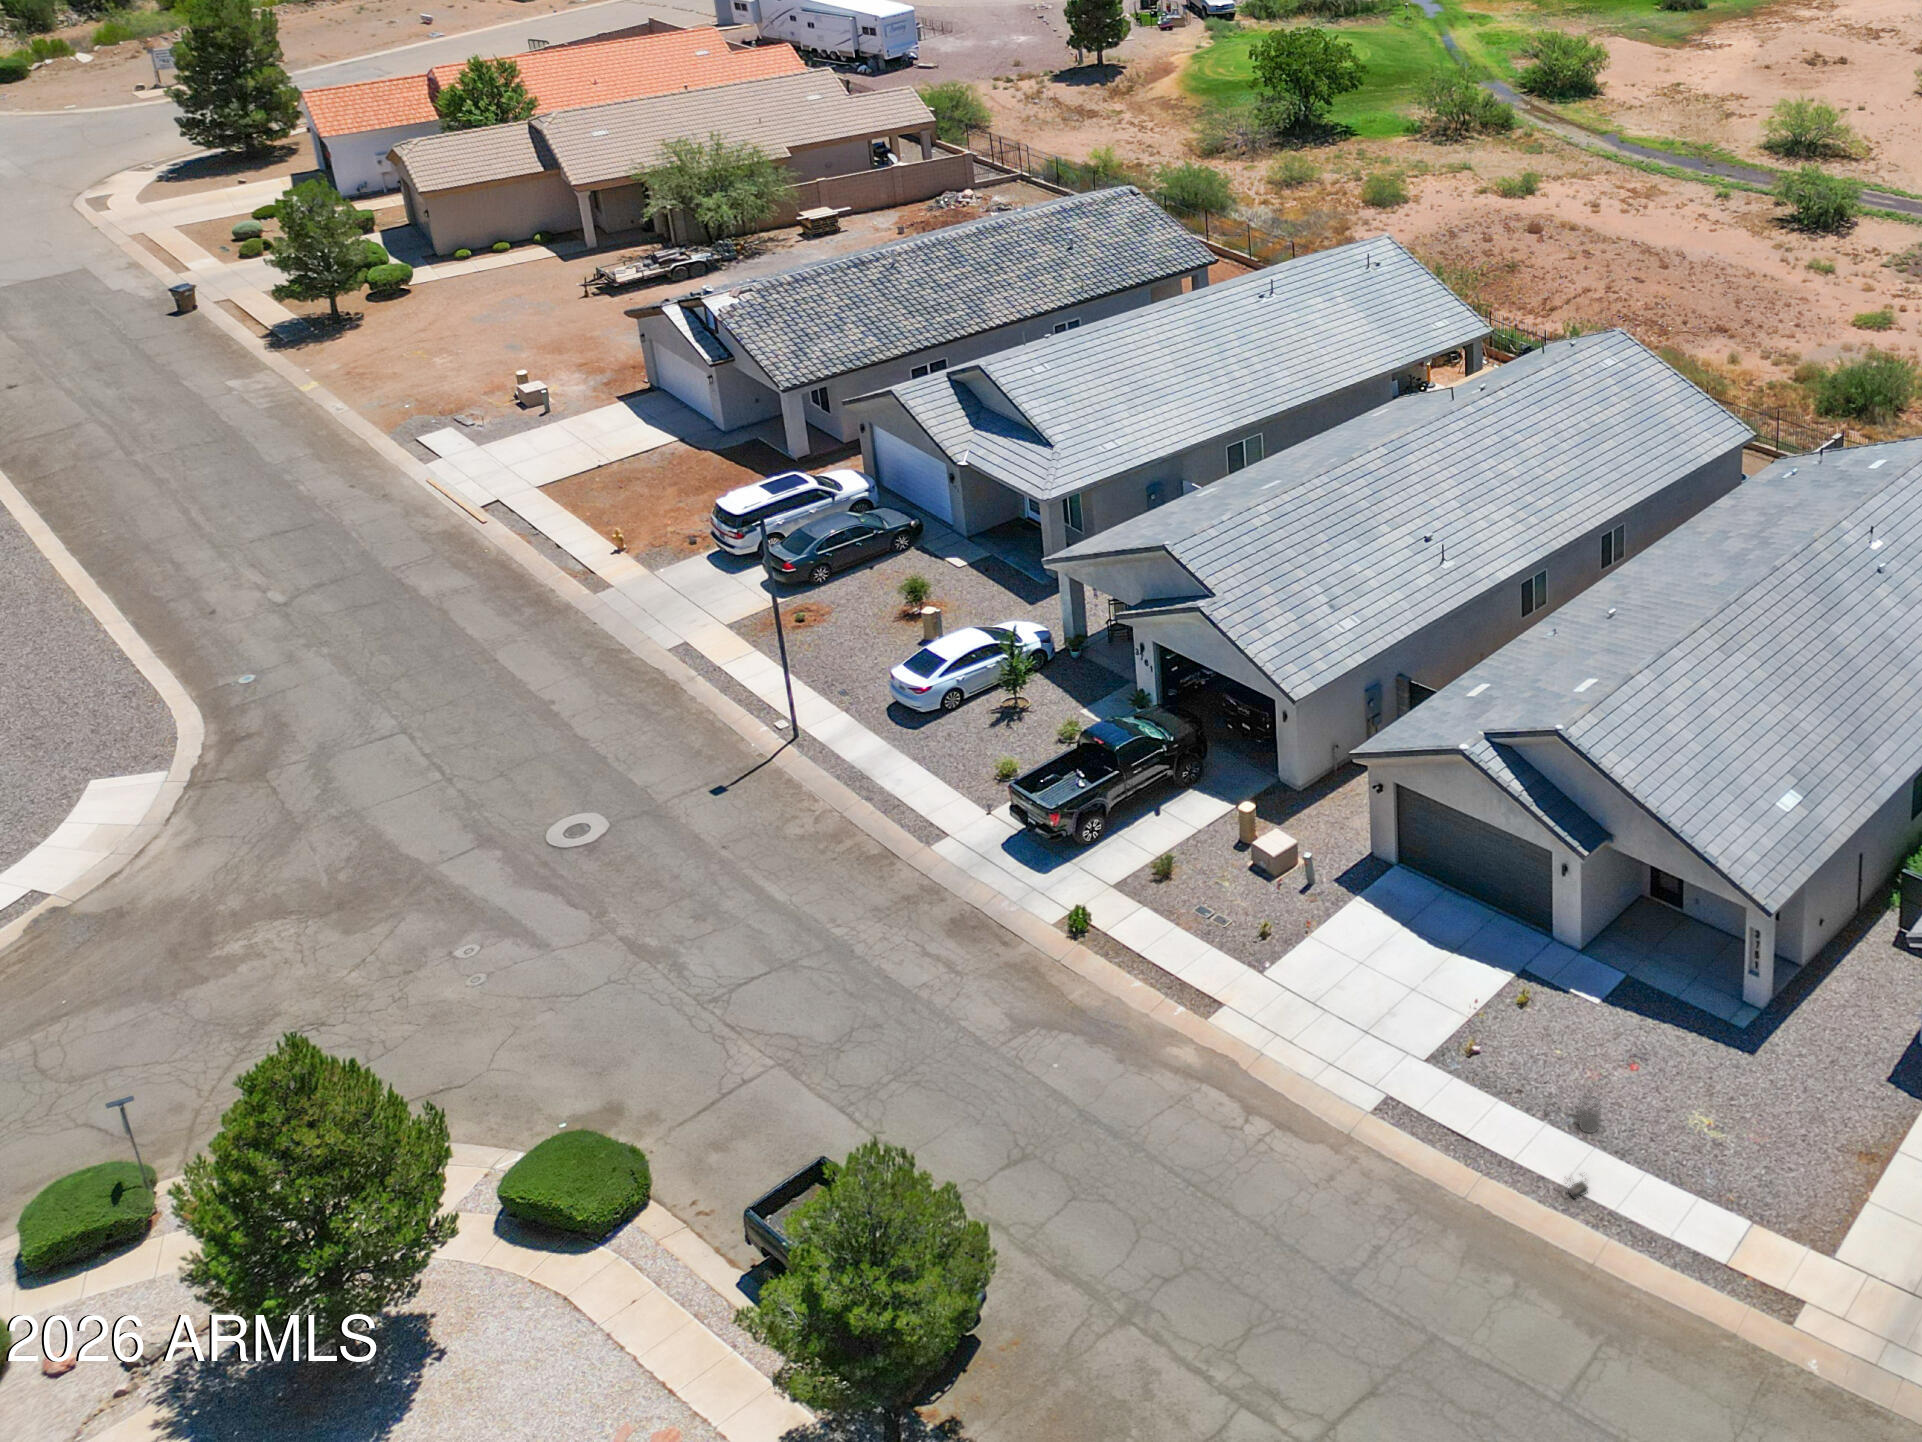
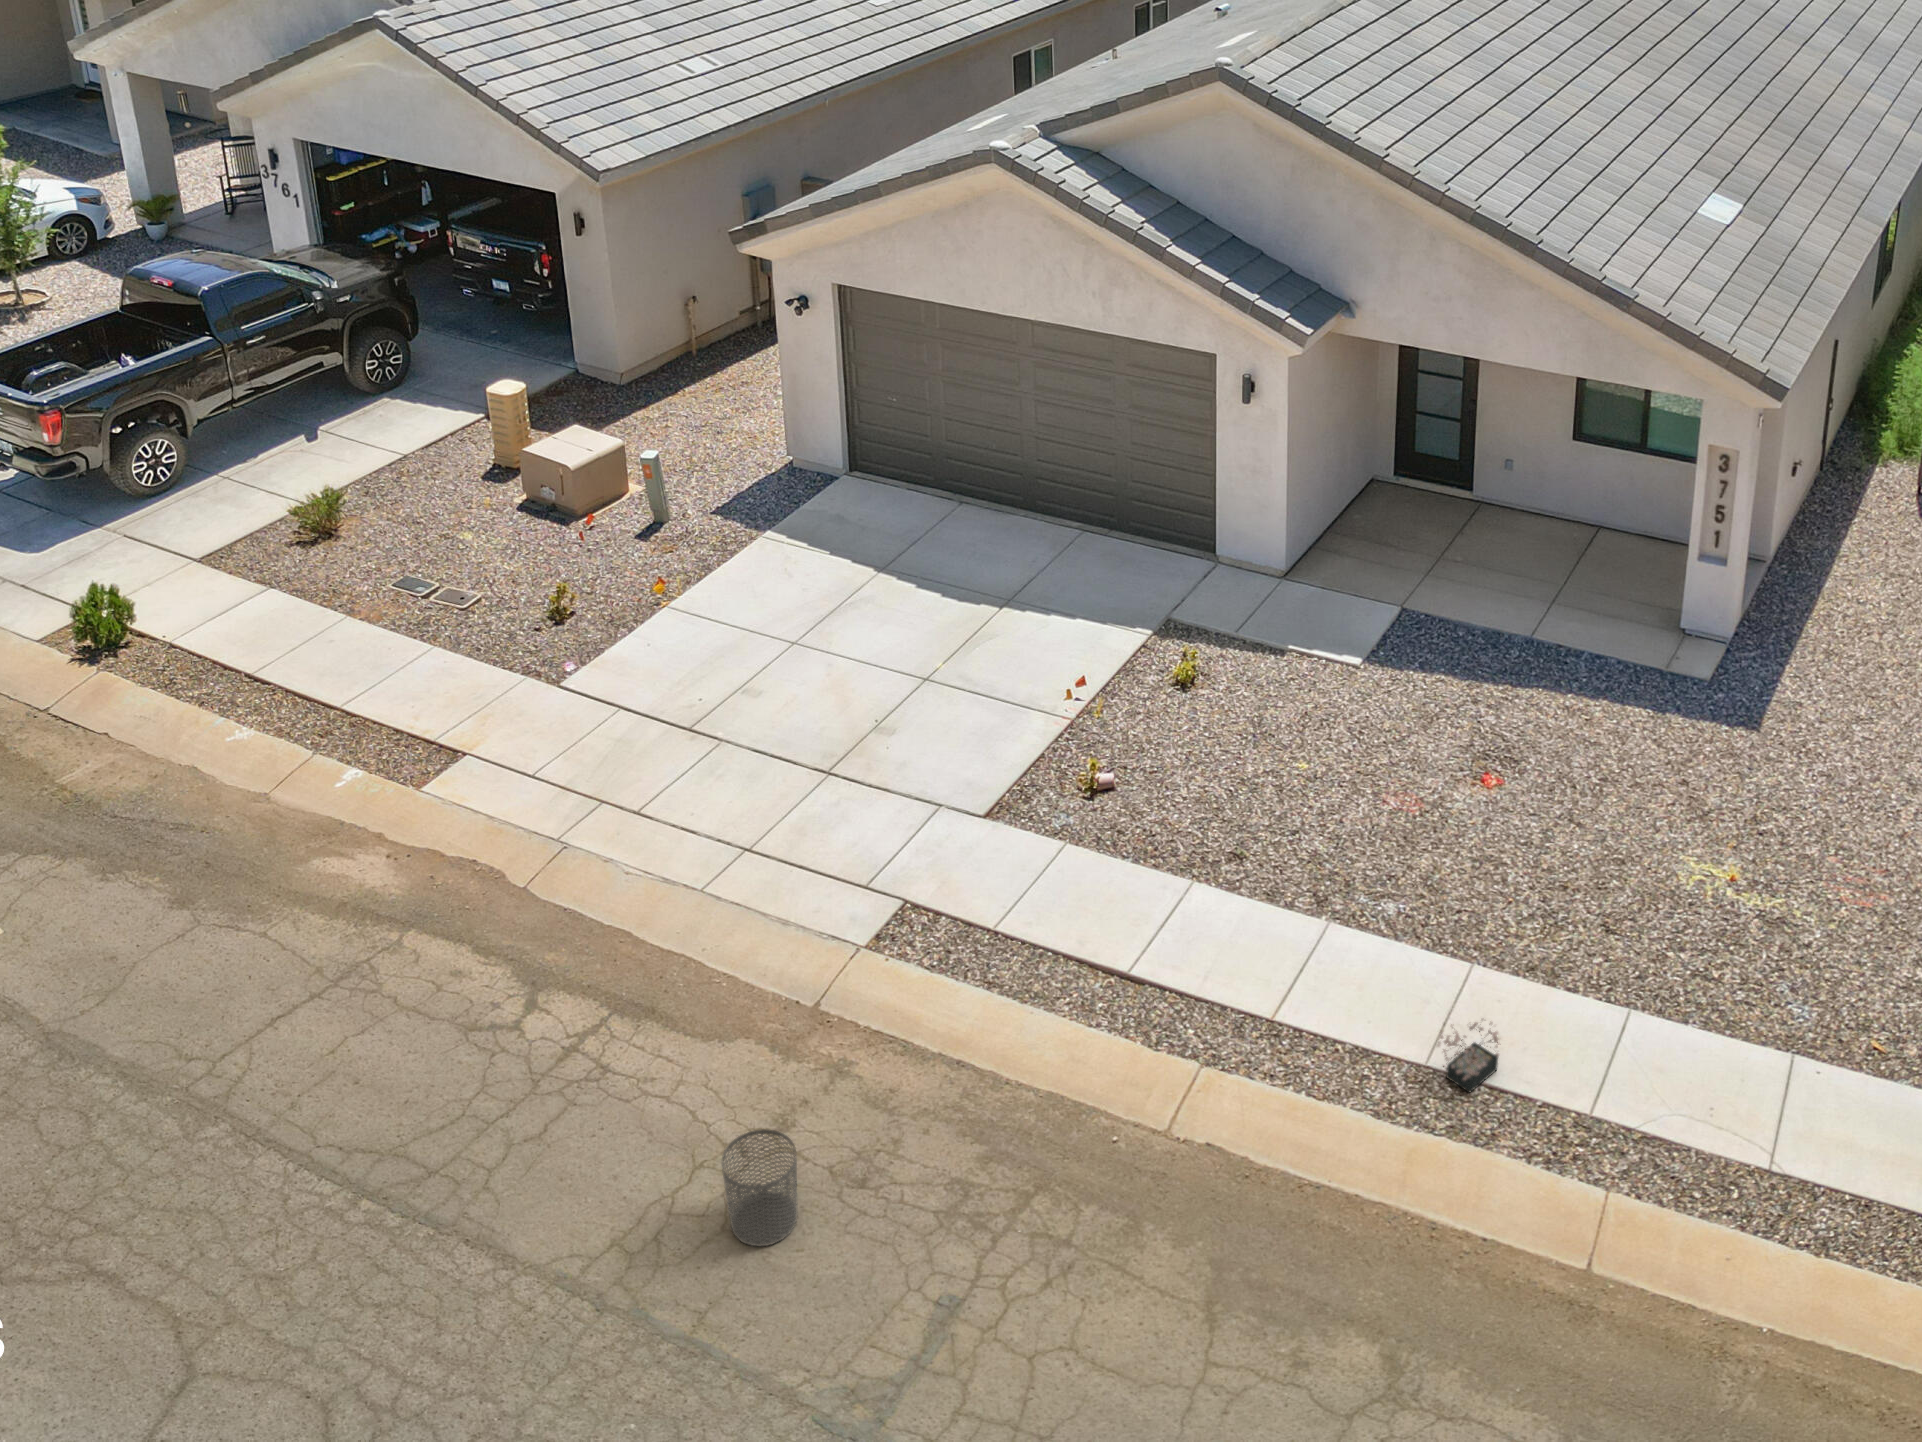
waste bin: present [1578,1097,1601,1133] -> present [722,1129,798,1246]

